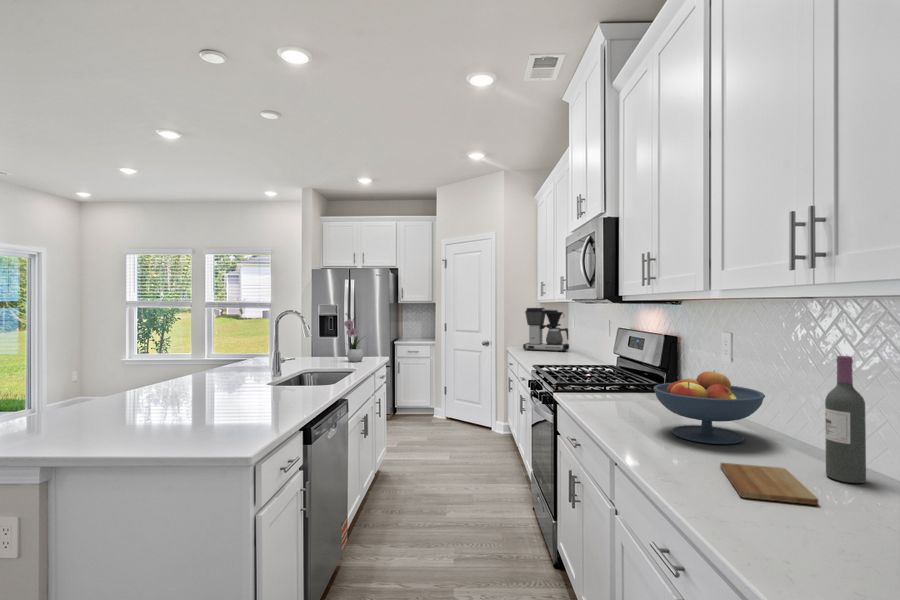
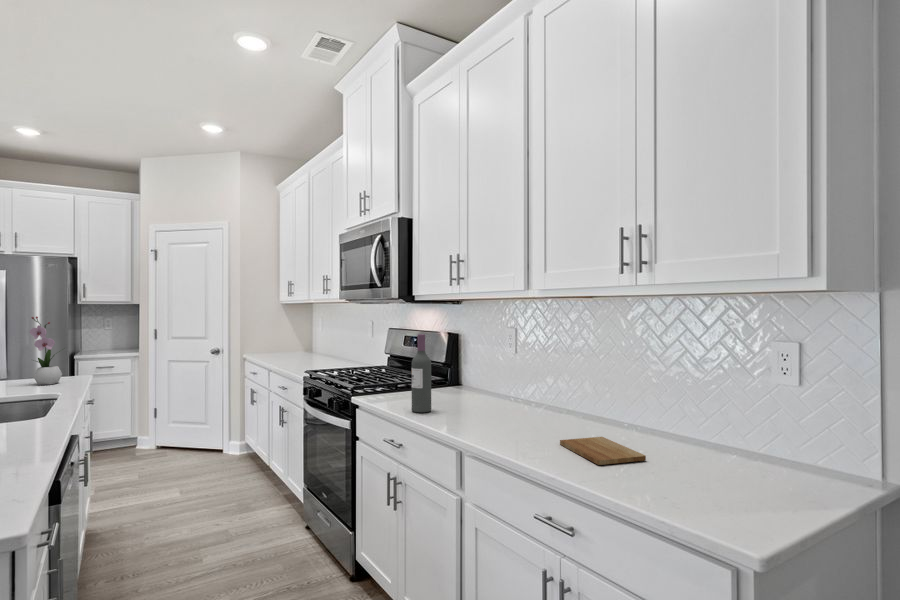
coffee maker: present [523,308,569,352] -> none [266,309,316,357]
wine bottle: present [825,356,866,483] -> present [412,334,431,413]
fruit bowl: present [653,371,765,444] -> none [479,362,569,426]

